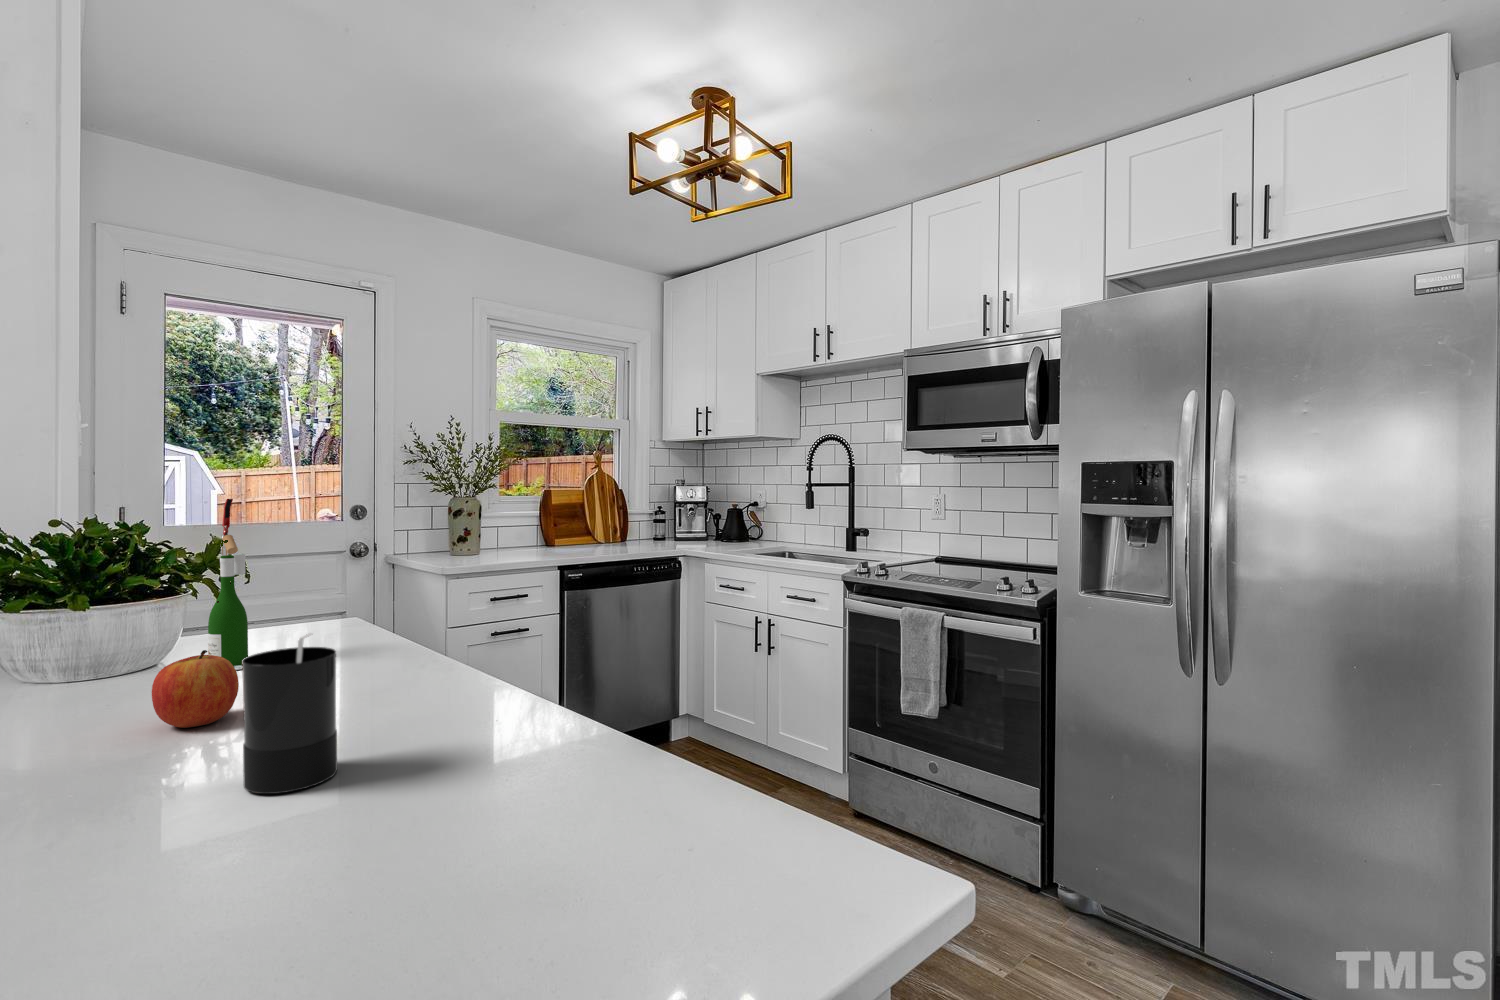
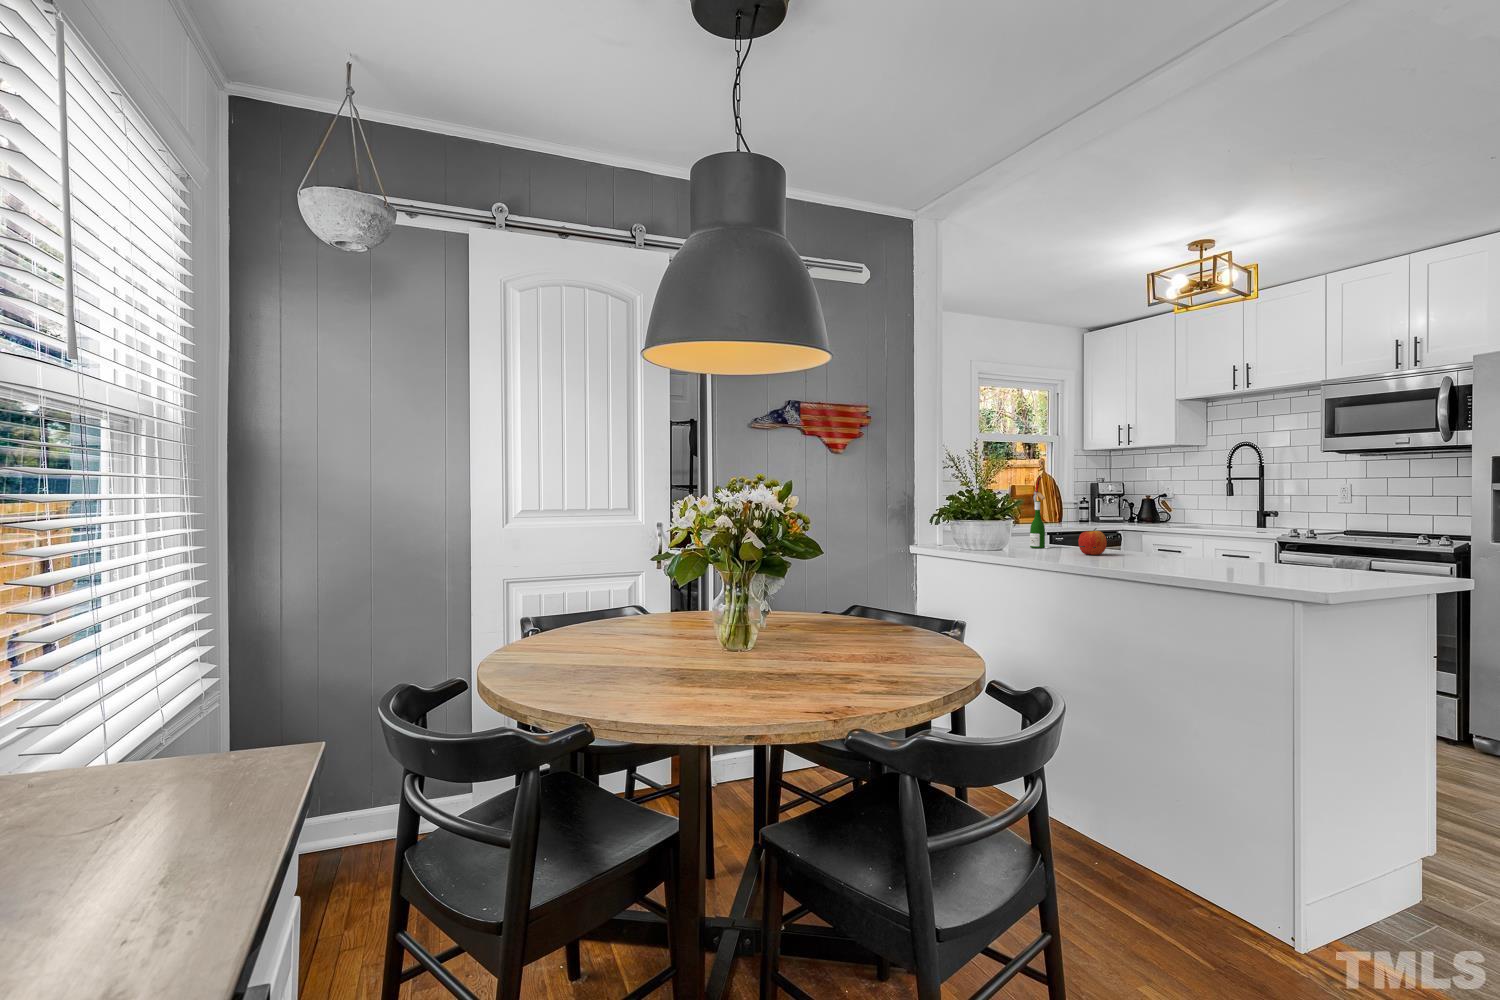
candle: present [242,633,337,794] -> none [1164,516,1194,561]

